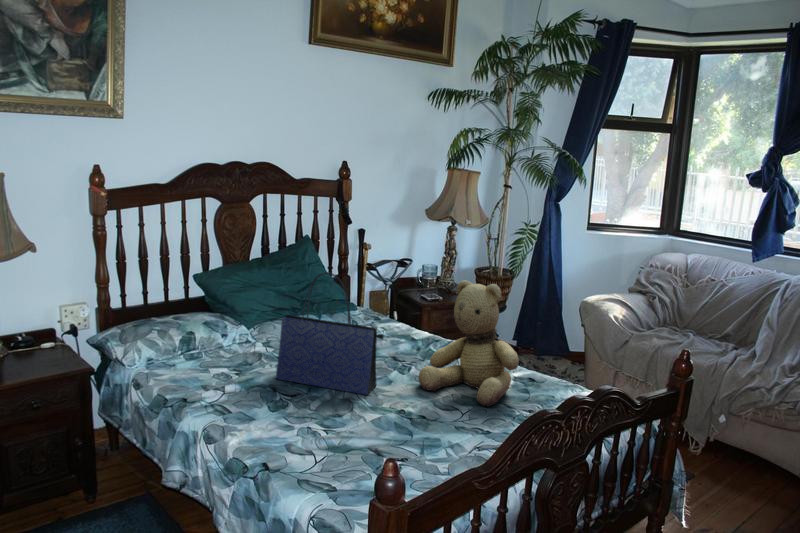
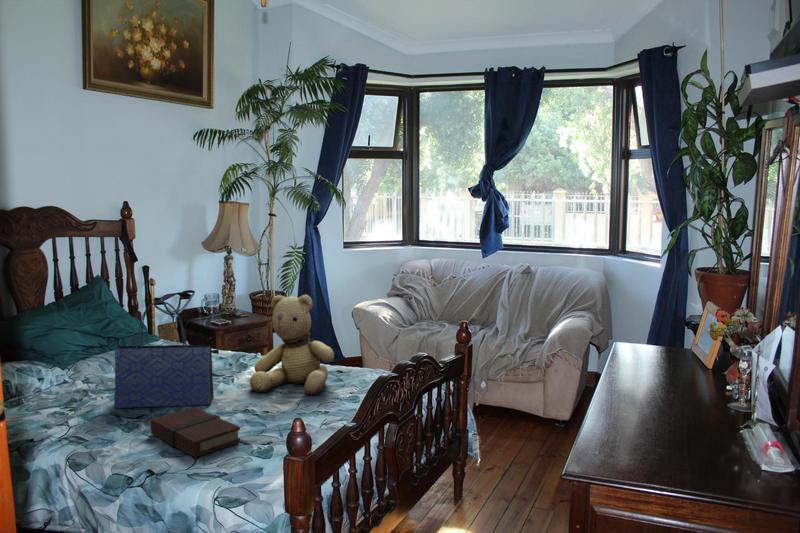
book: none [291,396,375,460] -> present [151,407,240,457]

